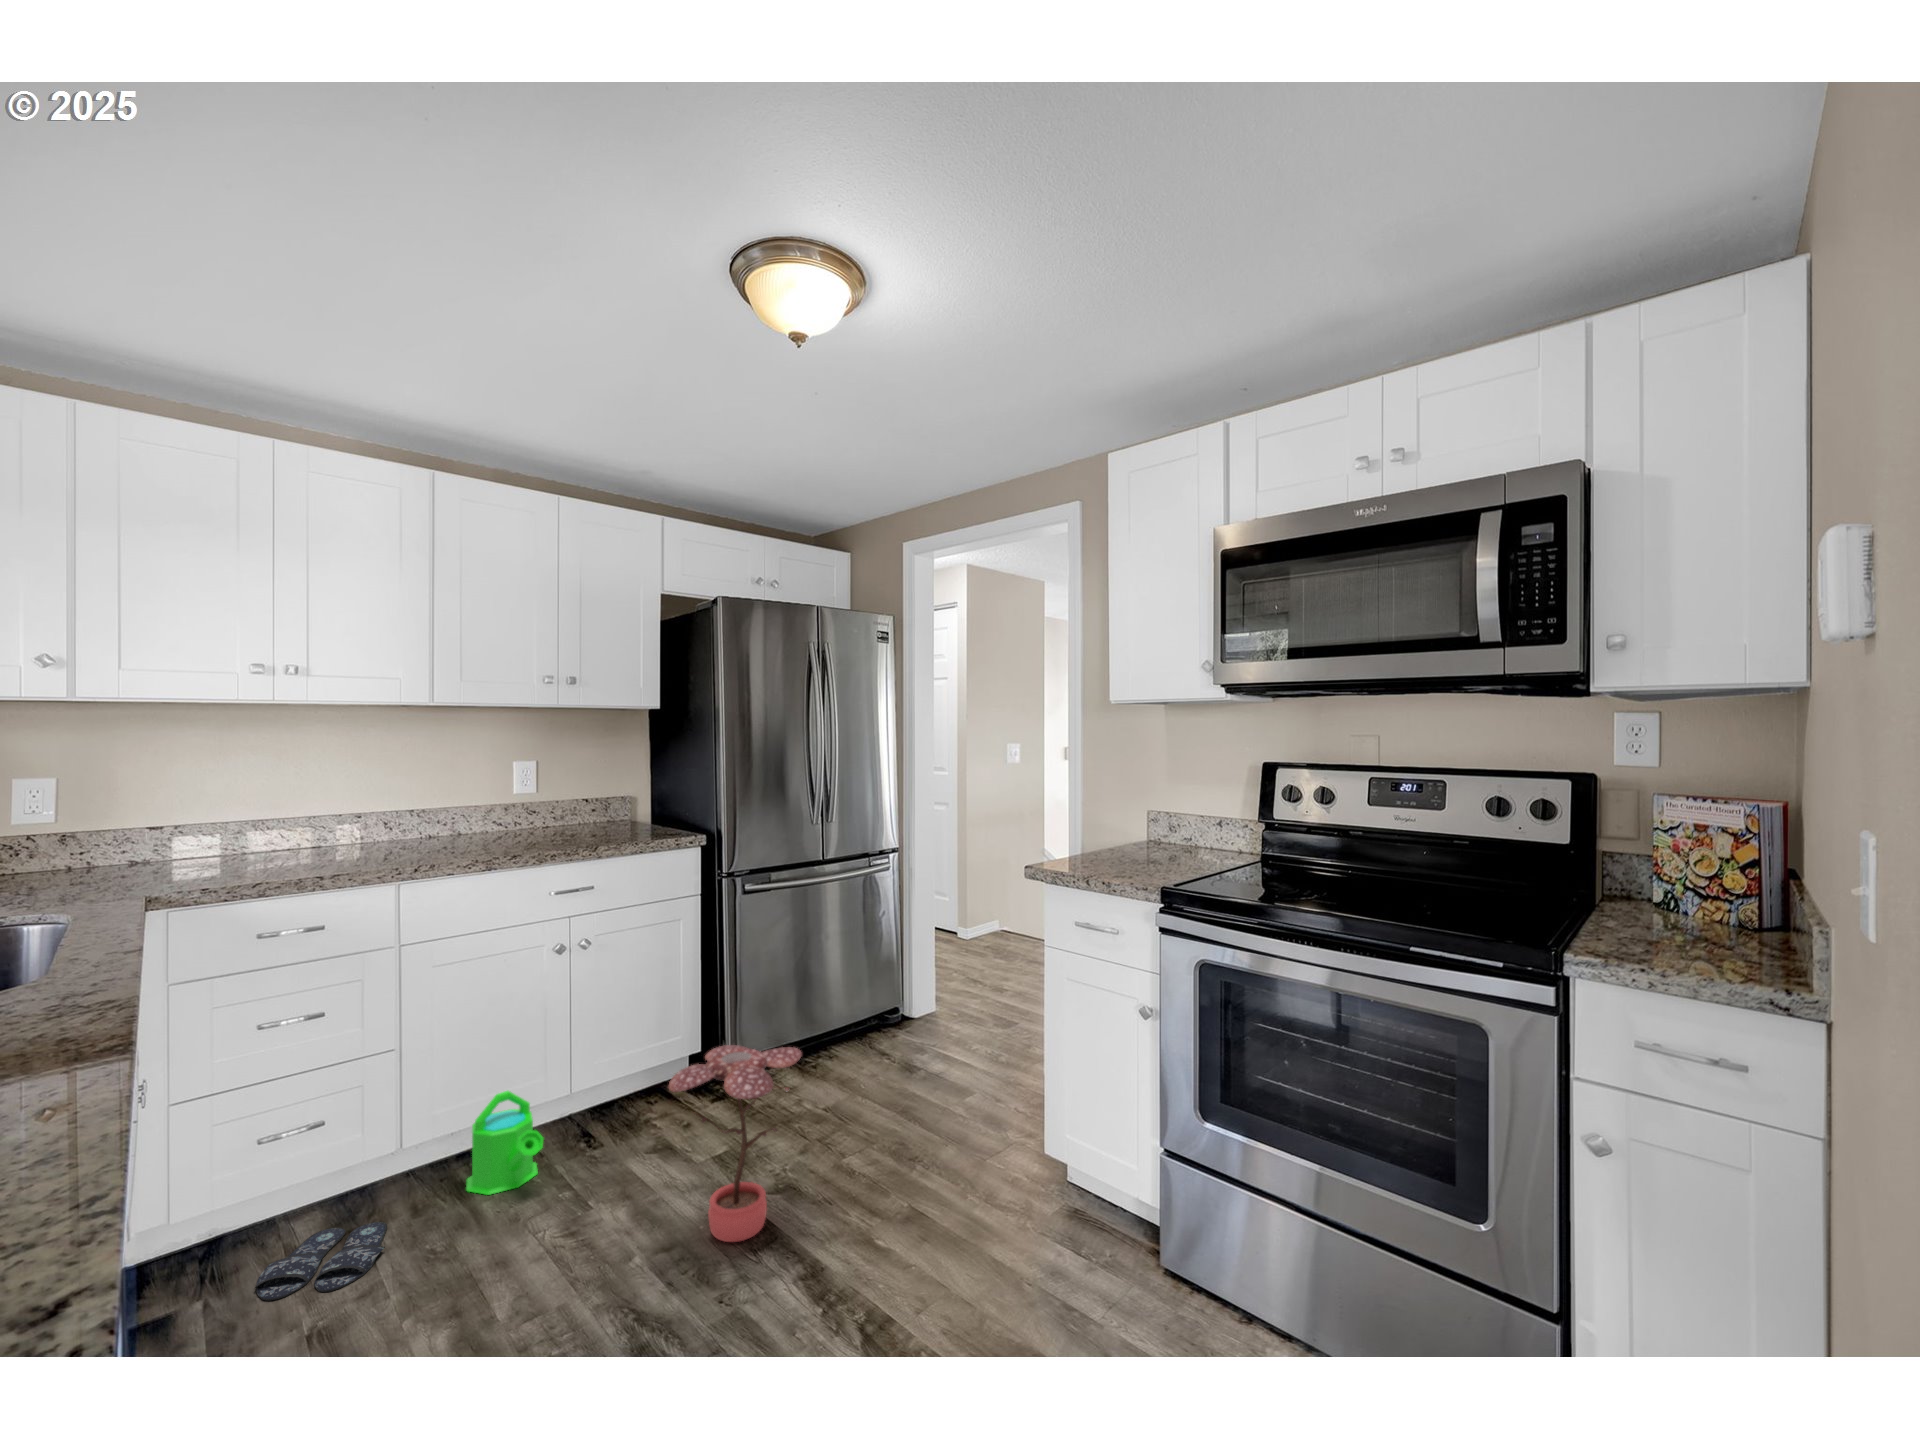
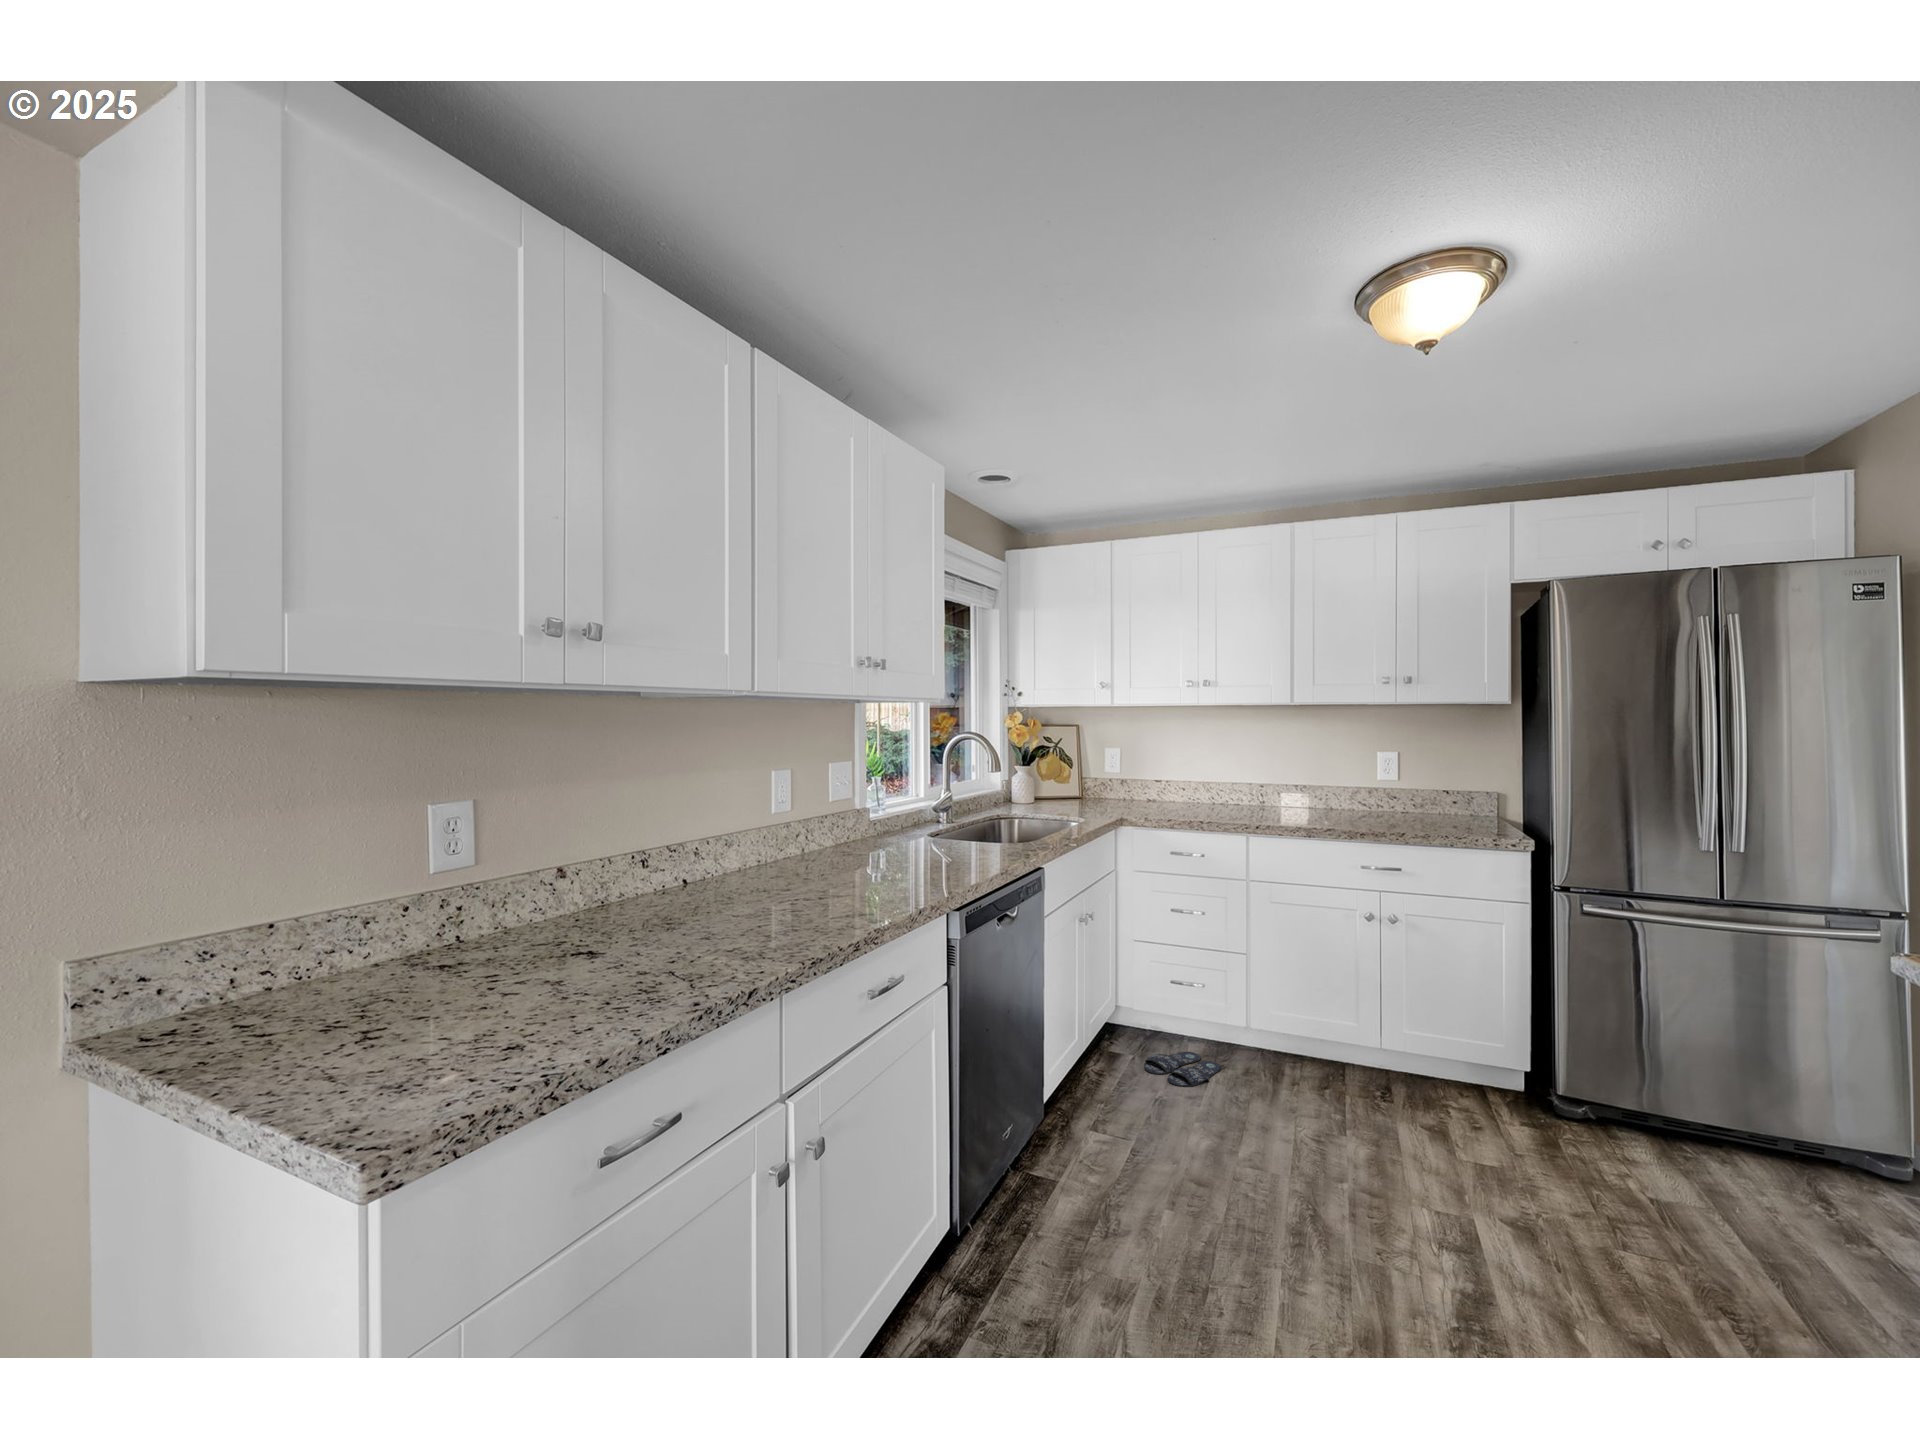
potted plant: present [669,1045,802,1242] -> none [1374,1046,1529,1238]
watering can: present [466,1091,544,1195] -> none [1277,1014,1334,1092]

